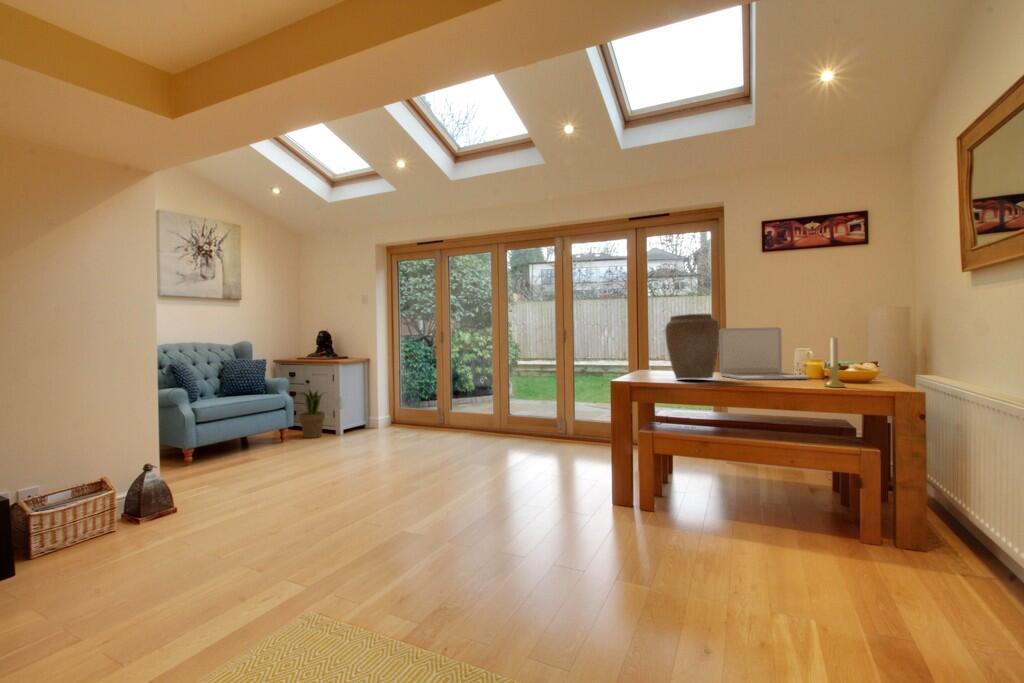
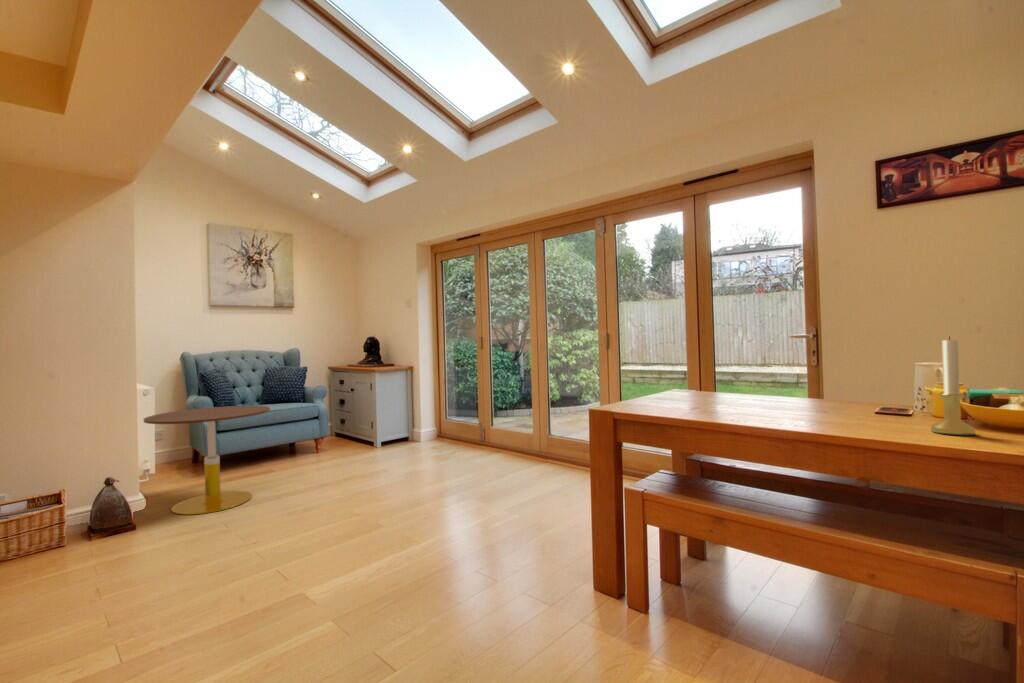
vase: present [665,314,719,379] -> none [667,303,750,406]
laptop: present [719,327,809,380] -> none [775,323,929,411]
potted plant: present [298,390,325,438] -> none [332,398,364,449]
side table: none [164,395,284,498] -> present [144,406,270,515]

